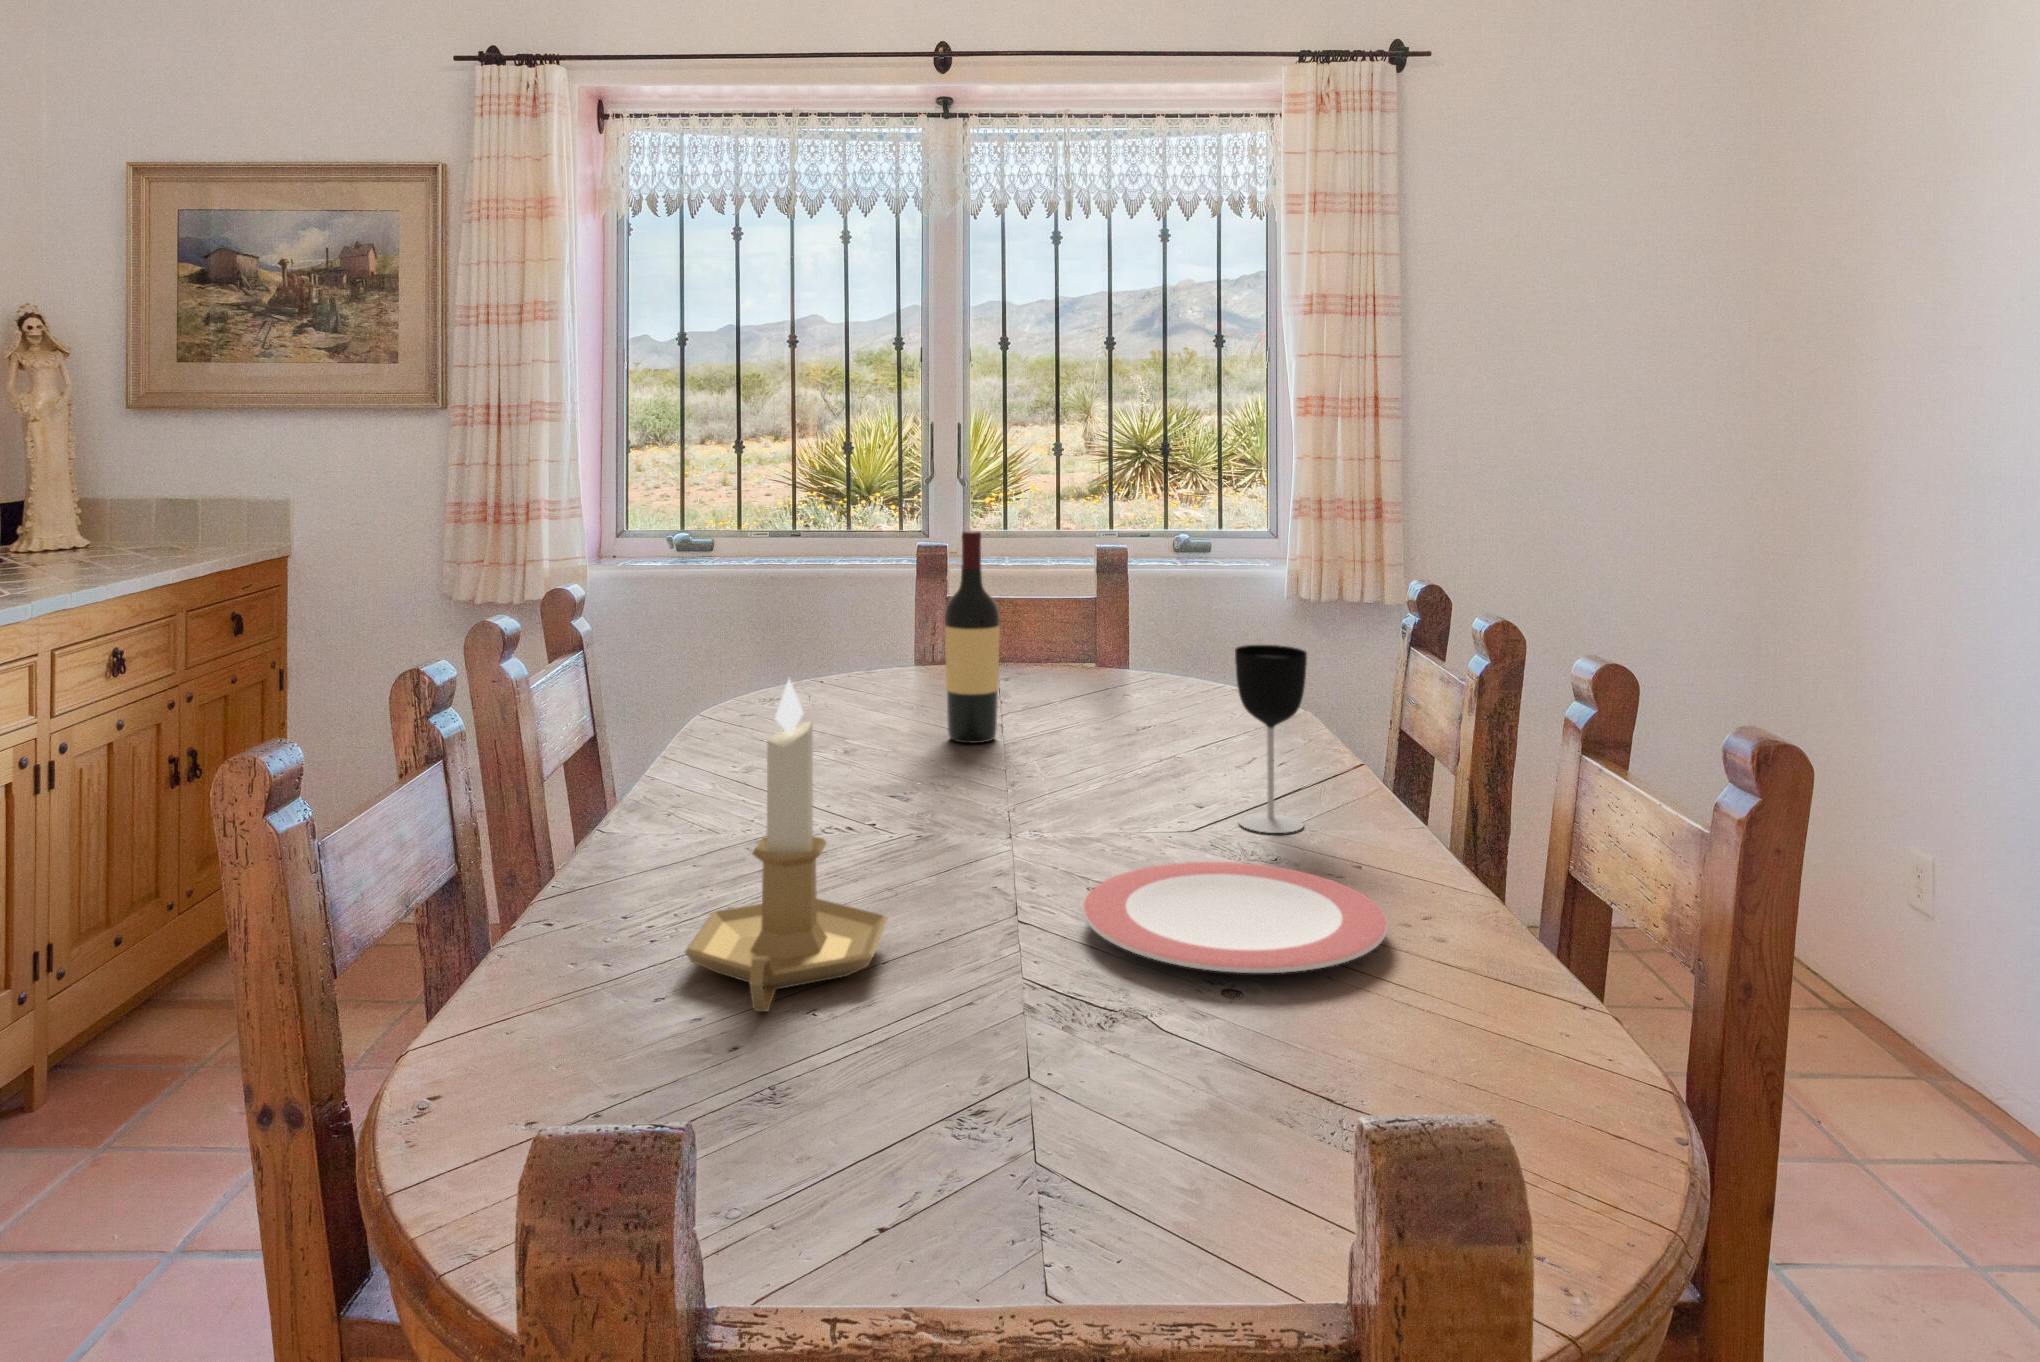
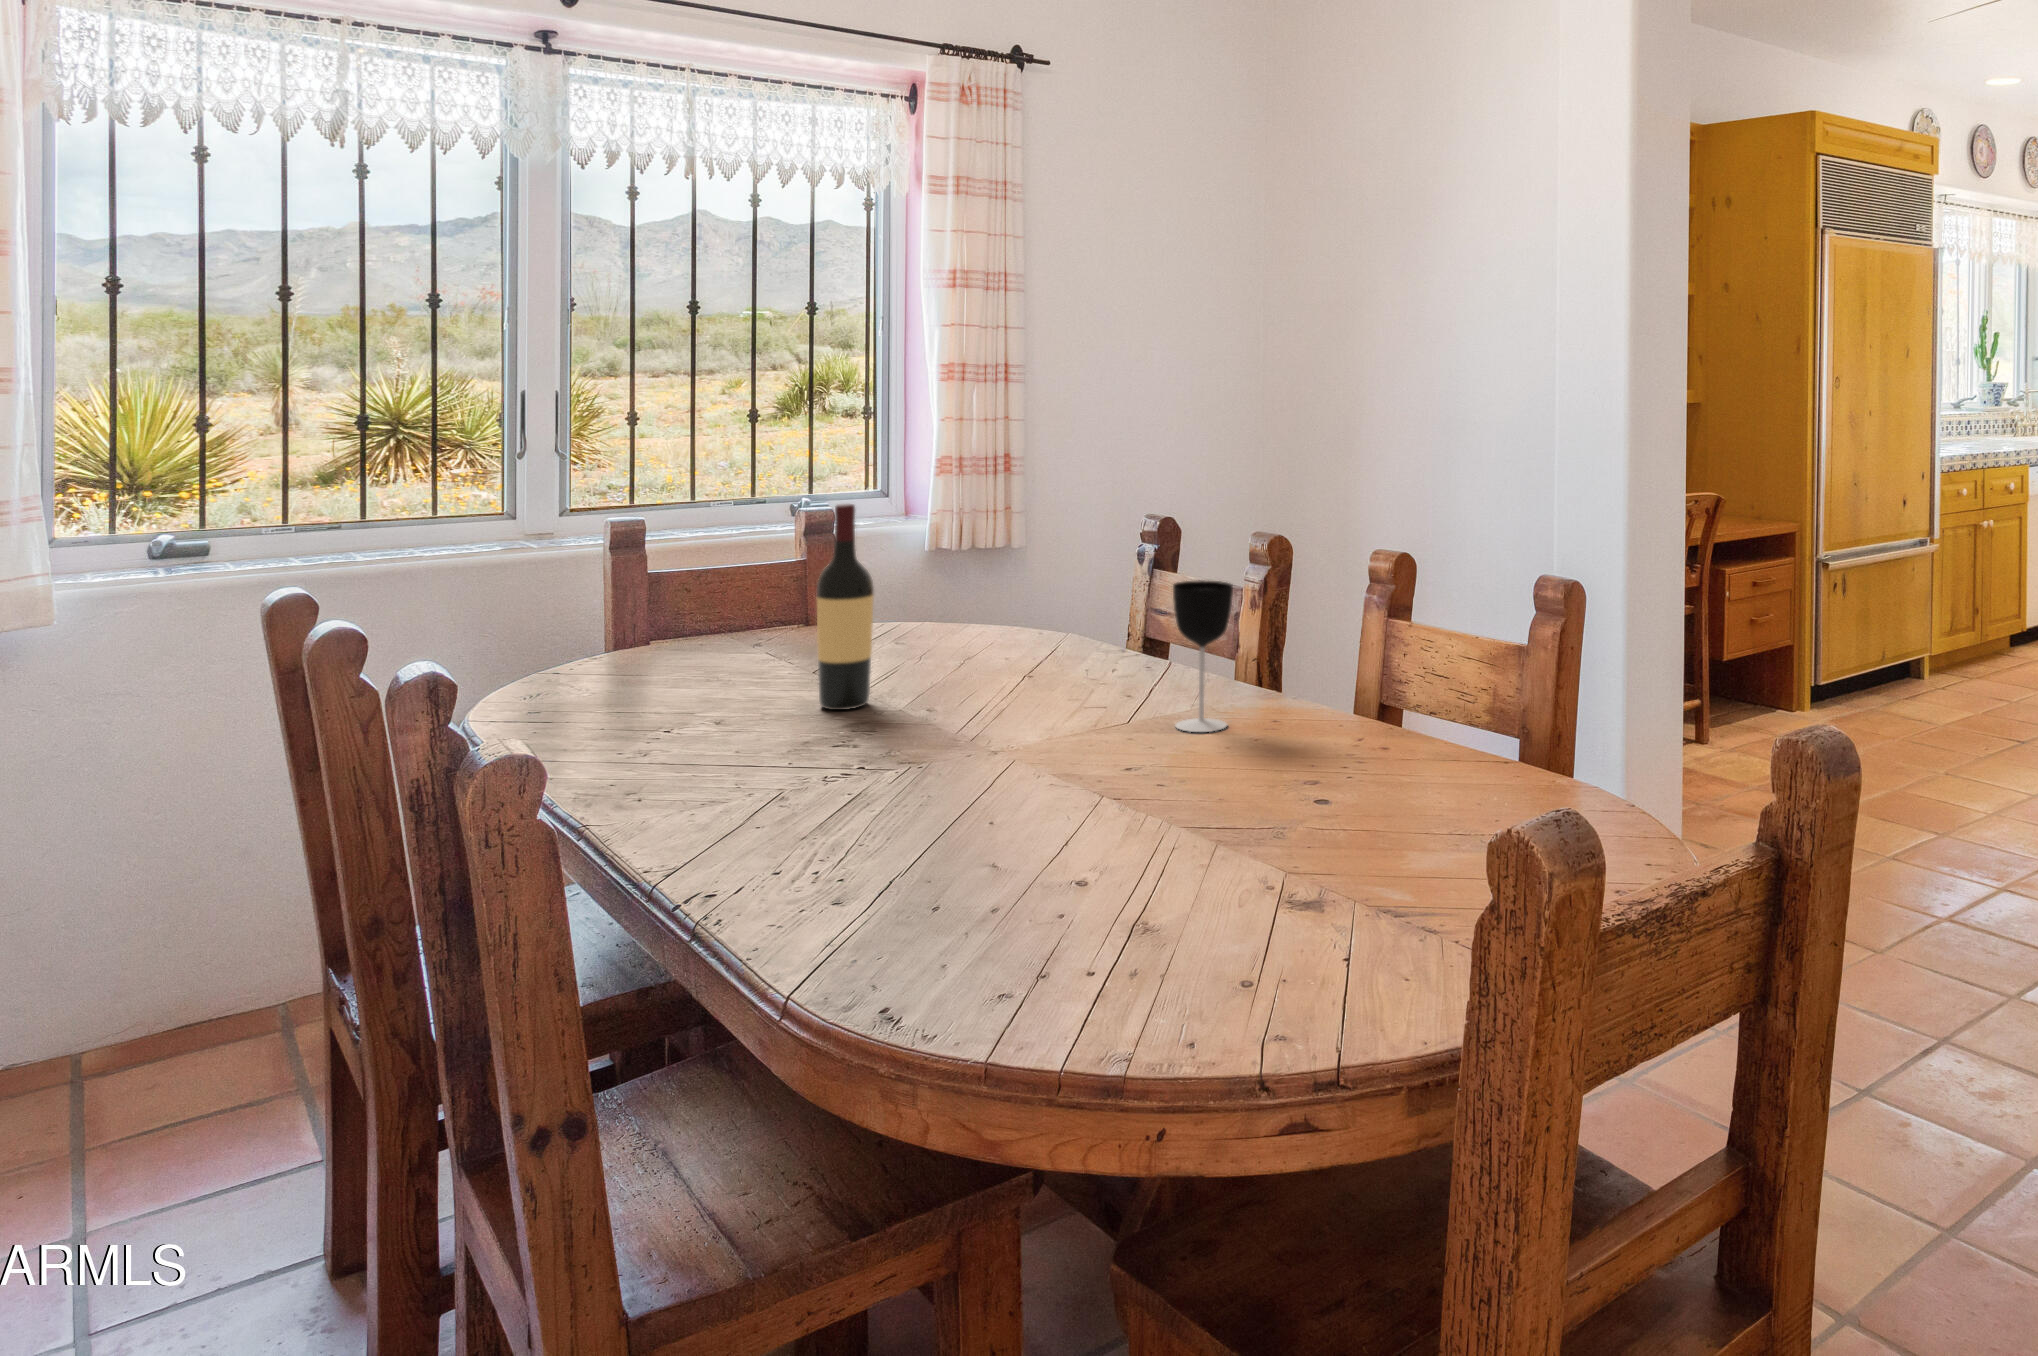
candlestick: present [685,680,887,1012] -> none [913,642,1110,935]
plate: present [1083,862,1388,973] -> none [1177,749,1411,824]

